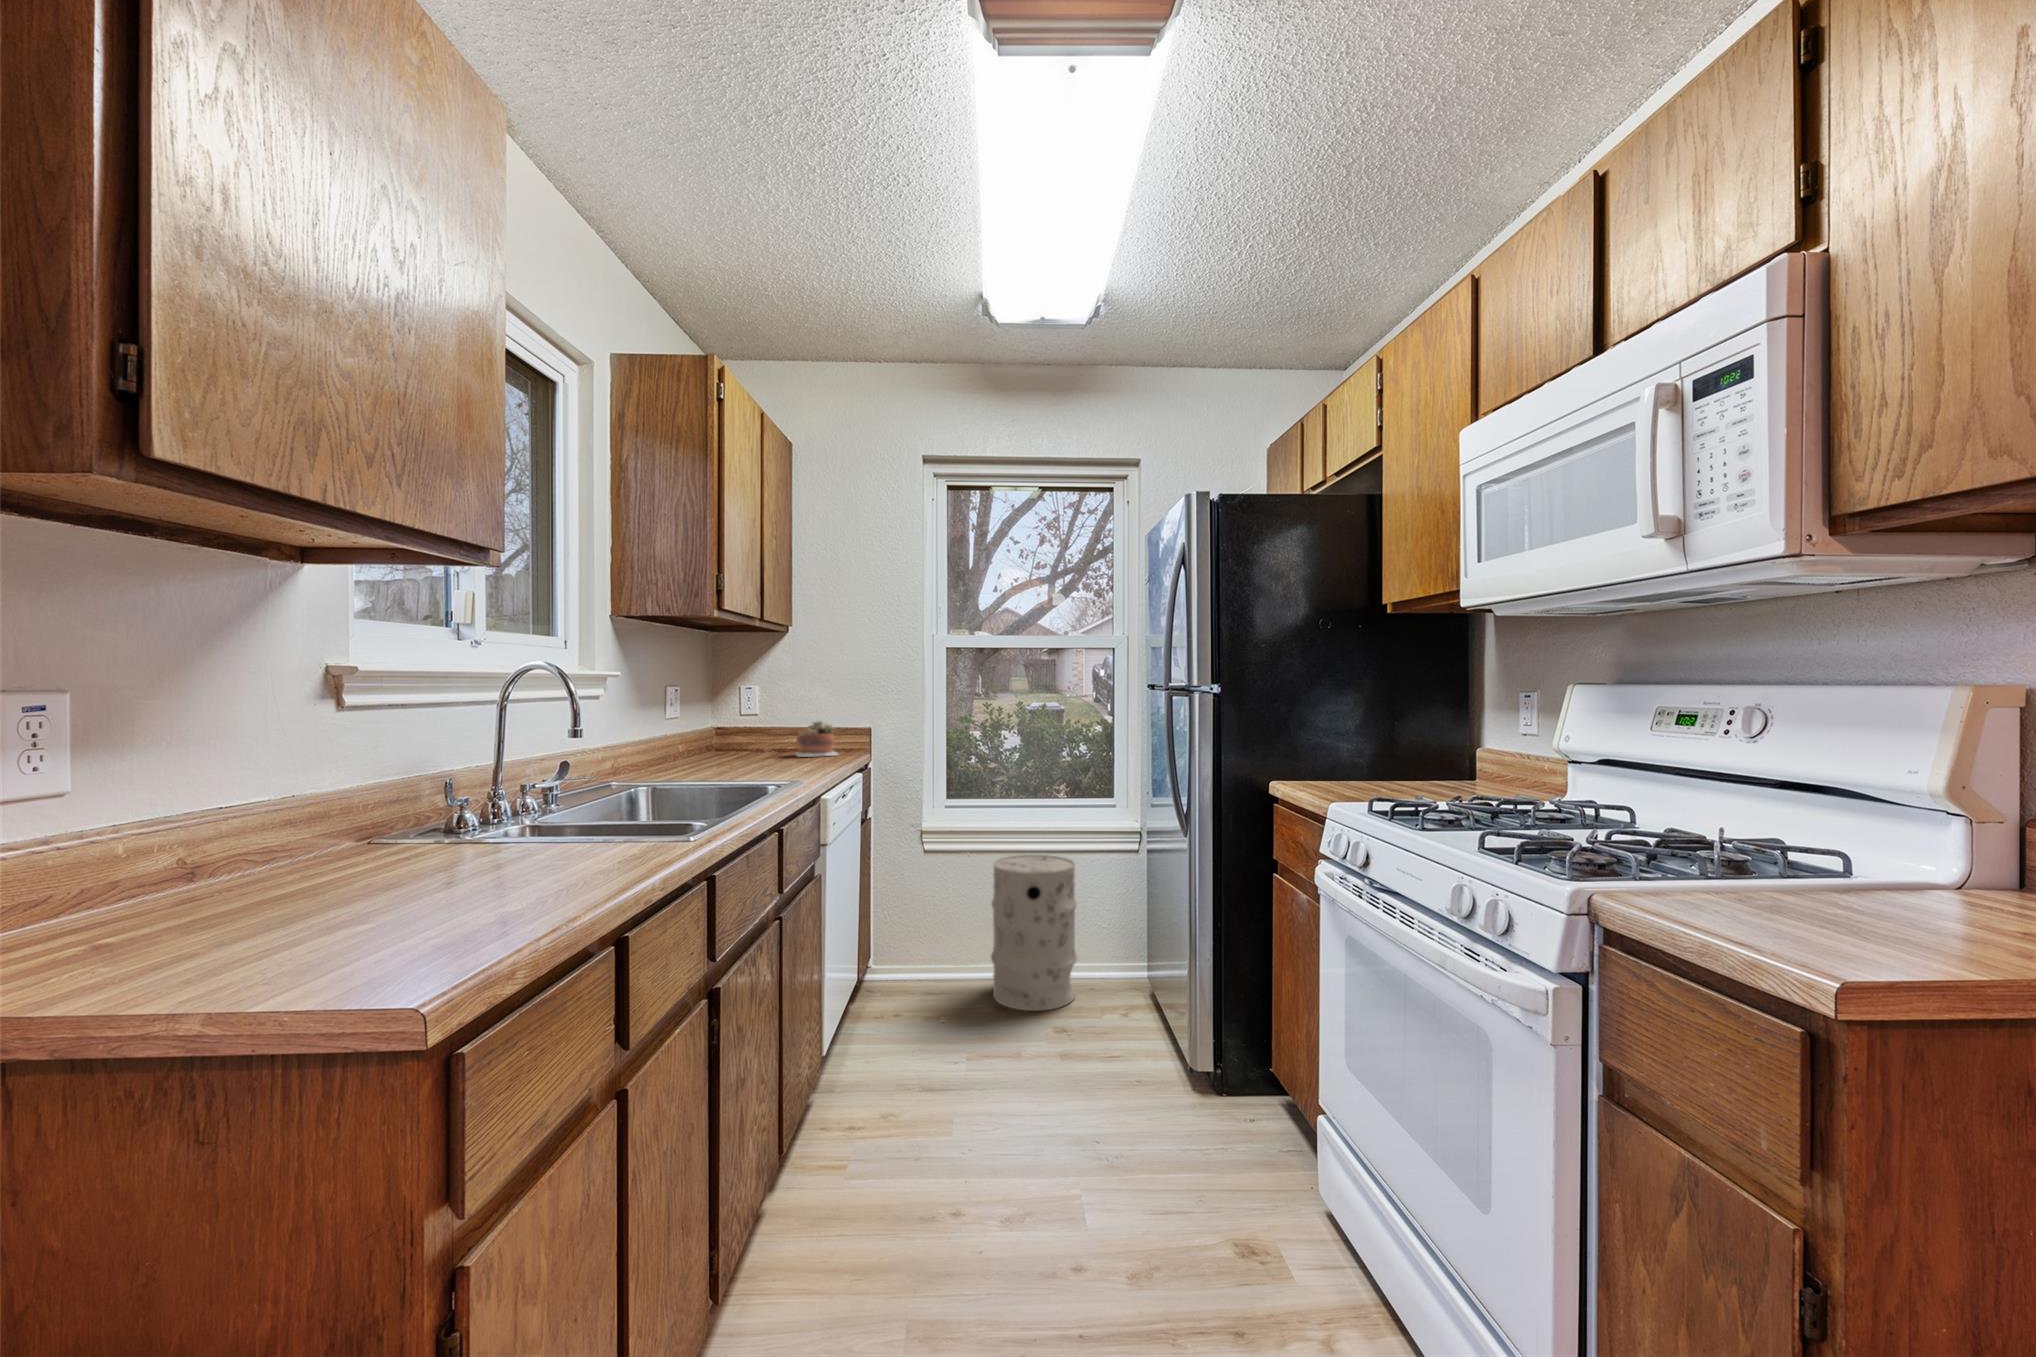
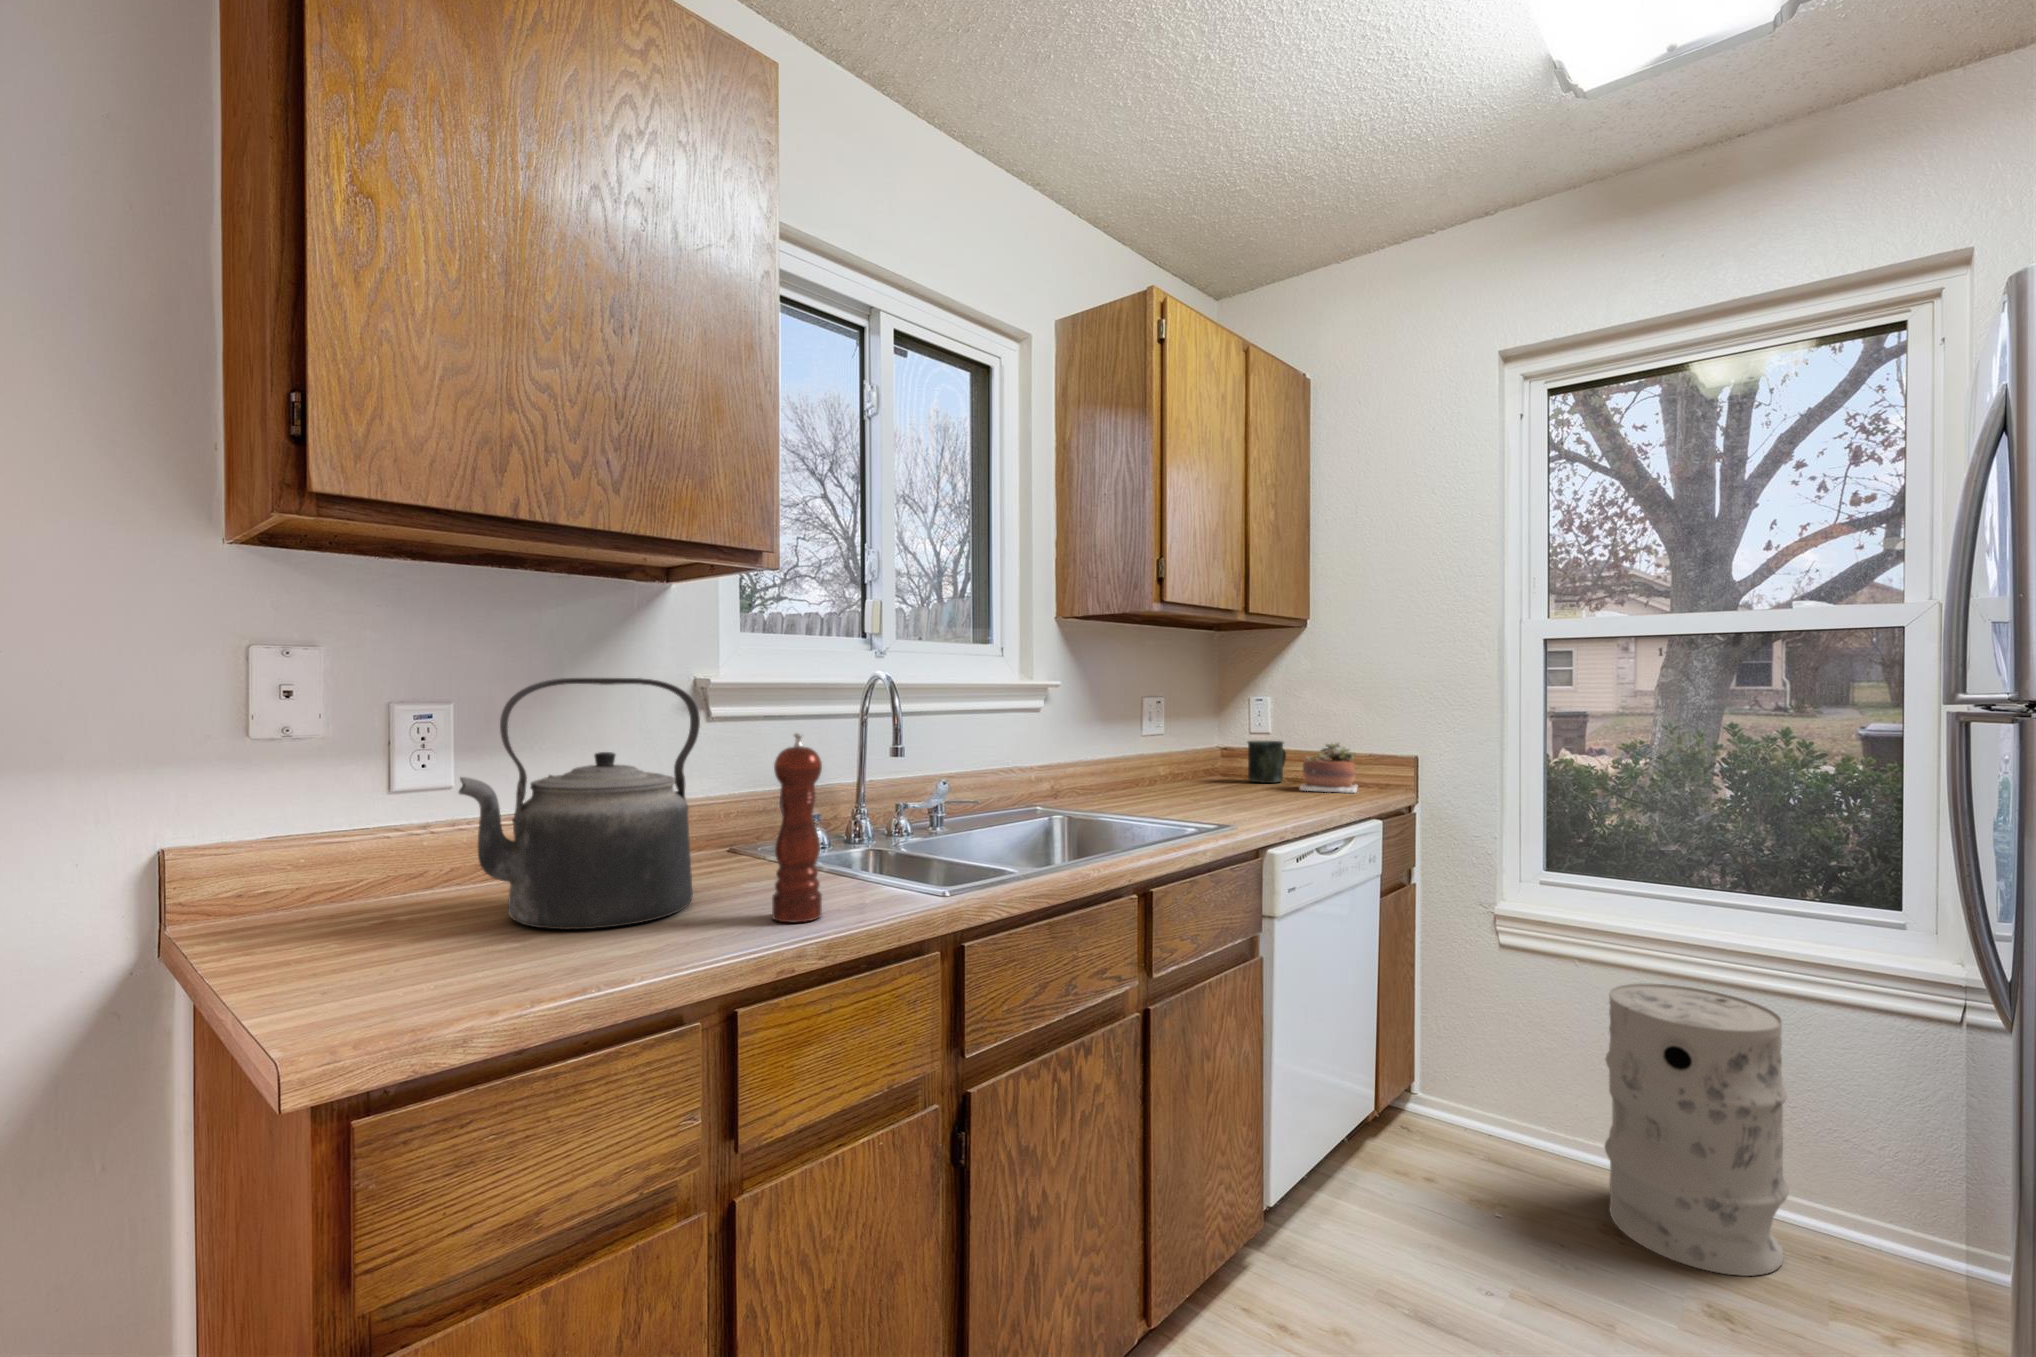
kettle: none [239,662,480,915] -> present [459,678,700,929]
pepper mill: none [580,712,626,871] -> present [772,733,822,922]
mug: none [745,722,775,754] -> present [1248,741,1286,783]

